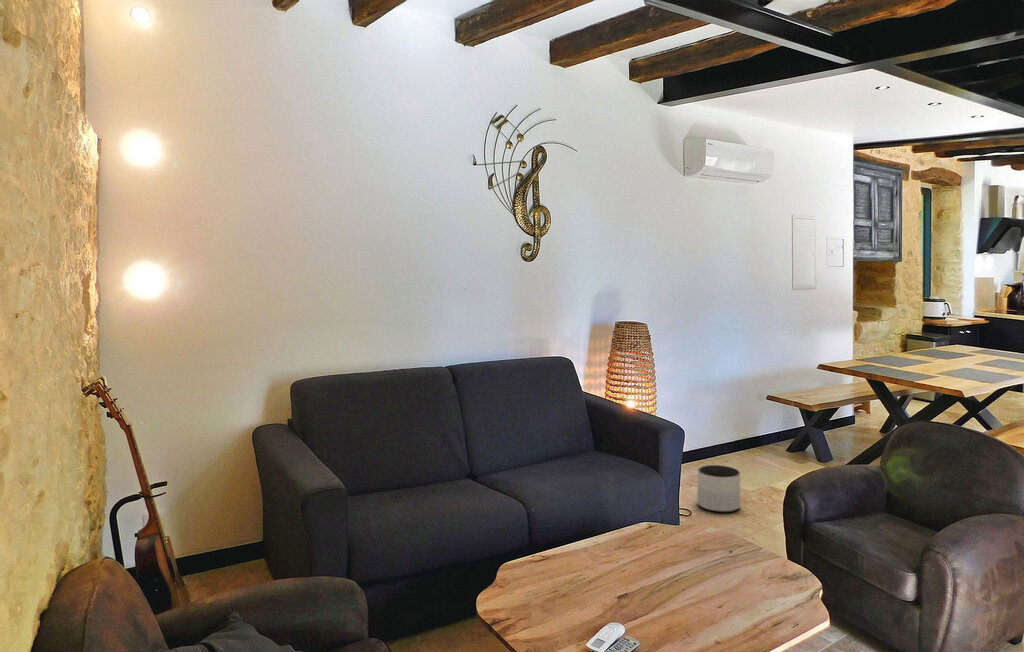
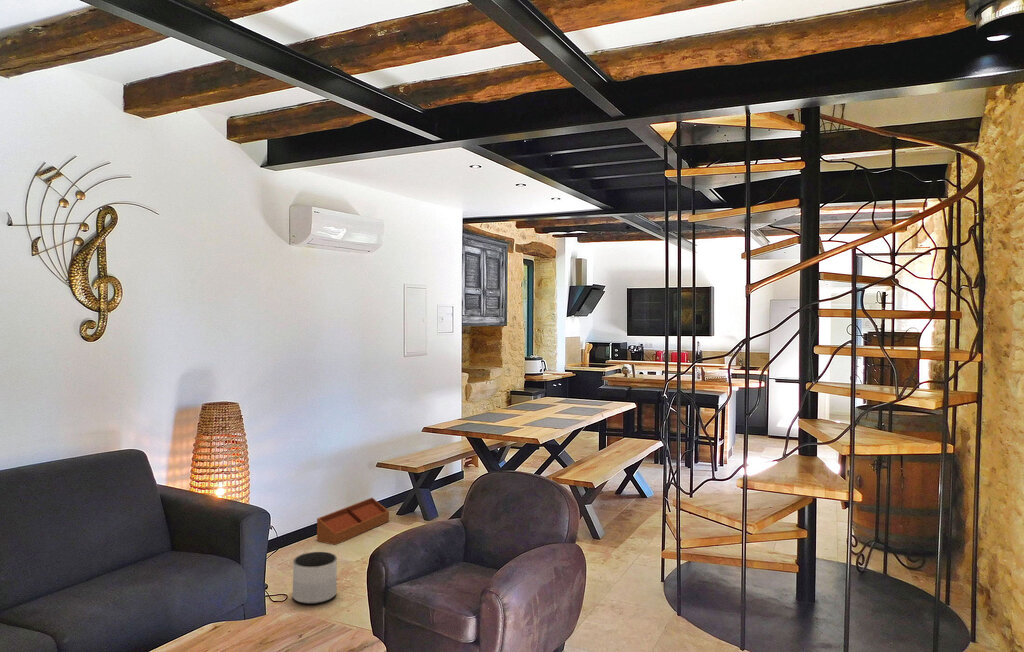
storage bin: none [709,428,779,467] -> present [317,498,389,545]

